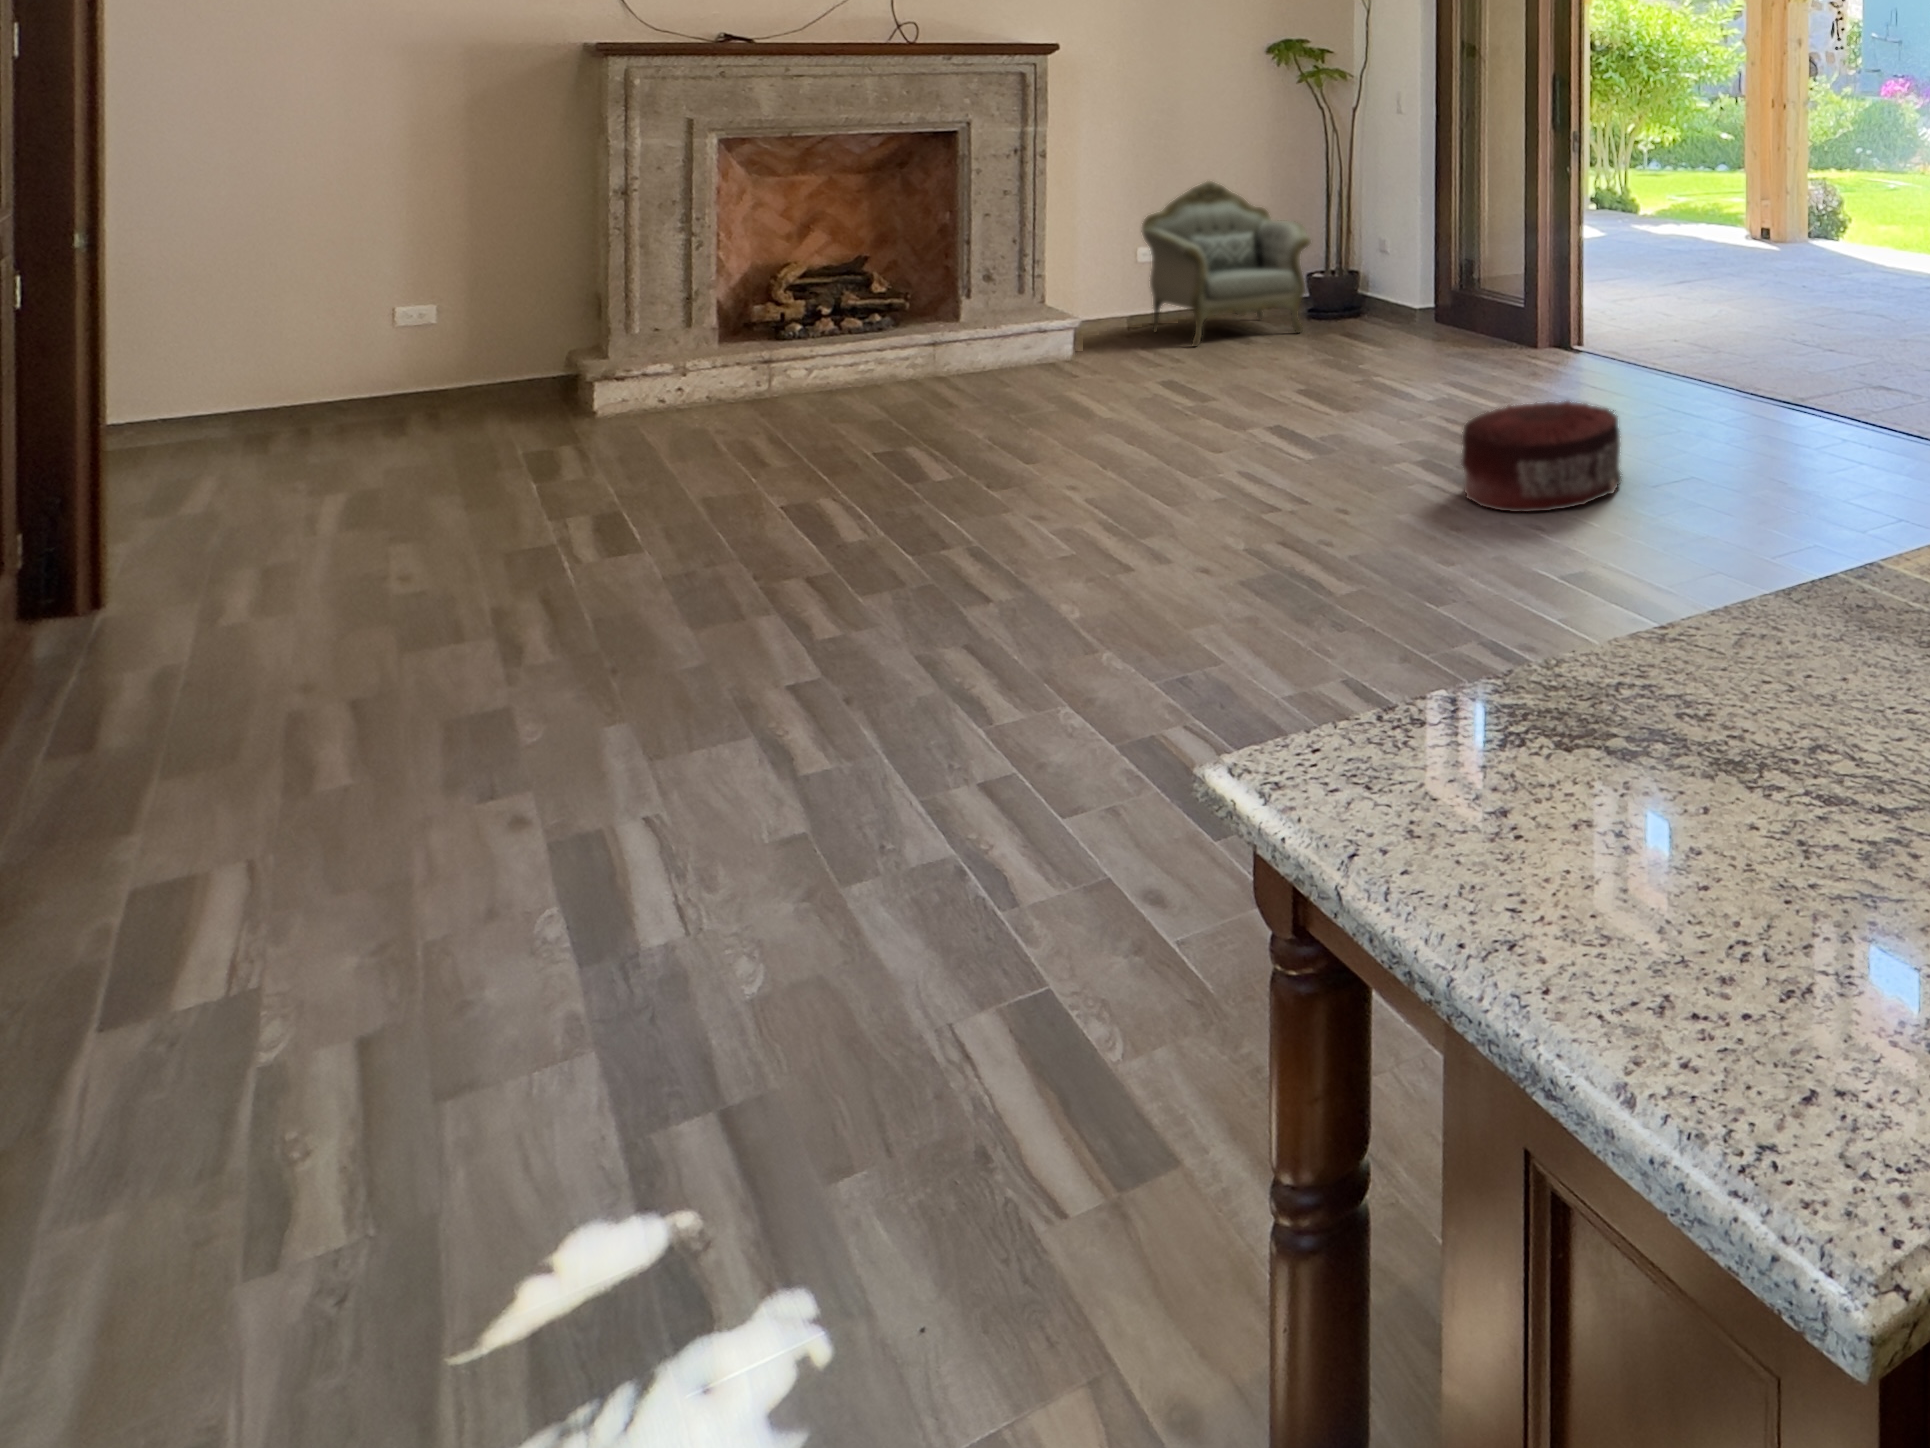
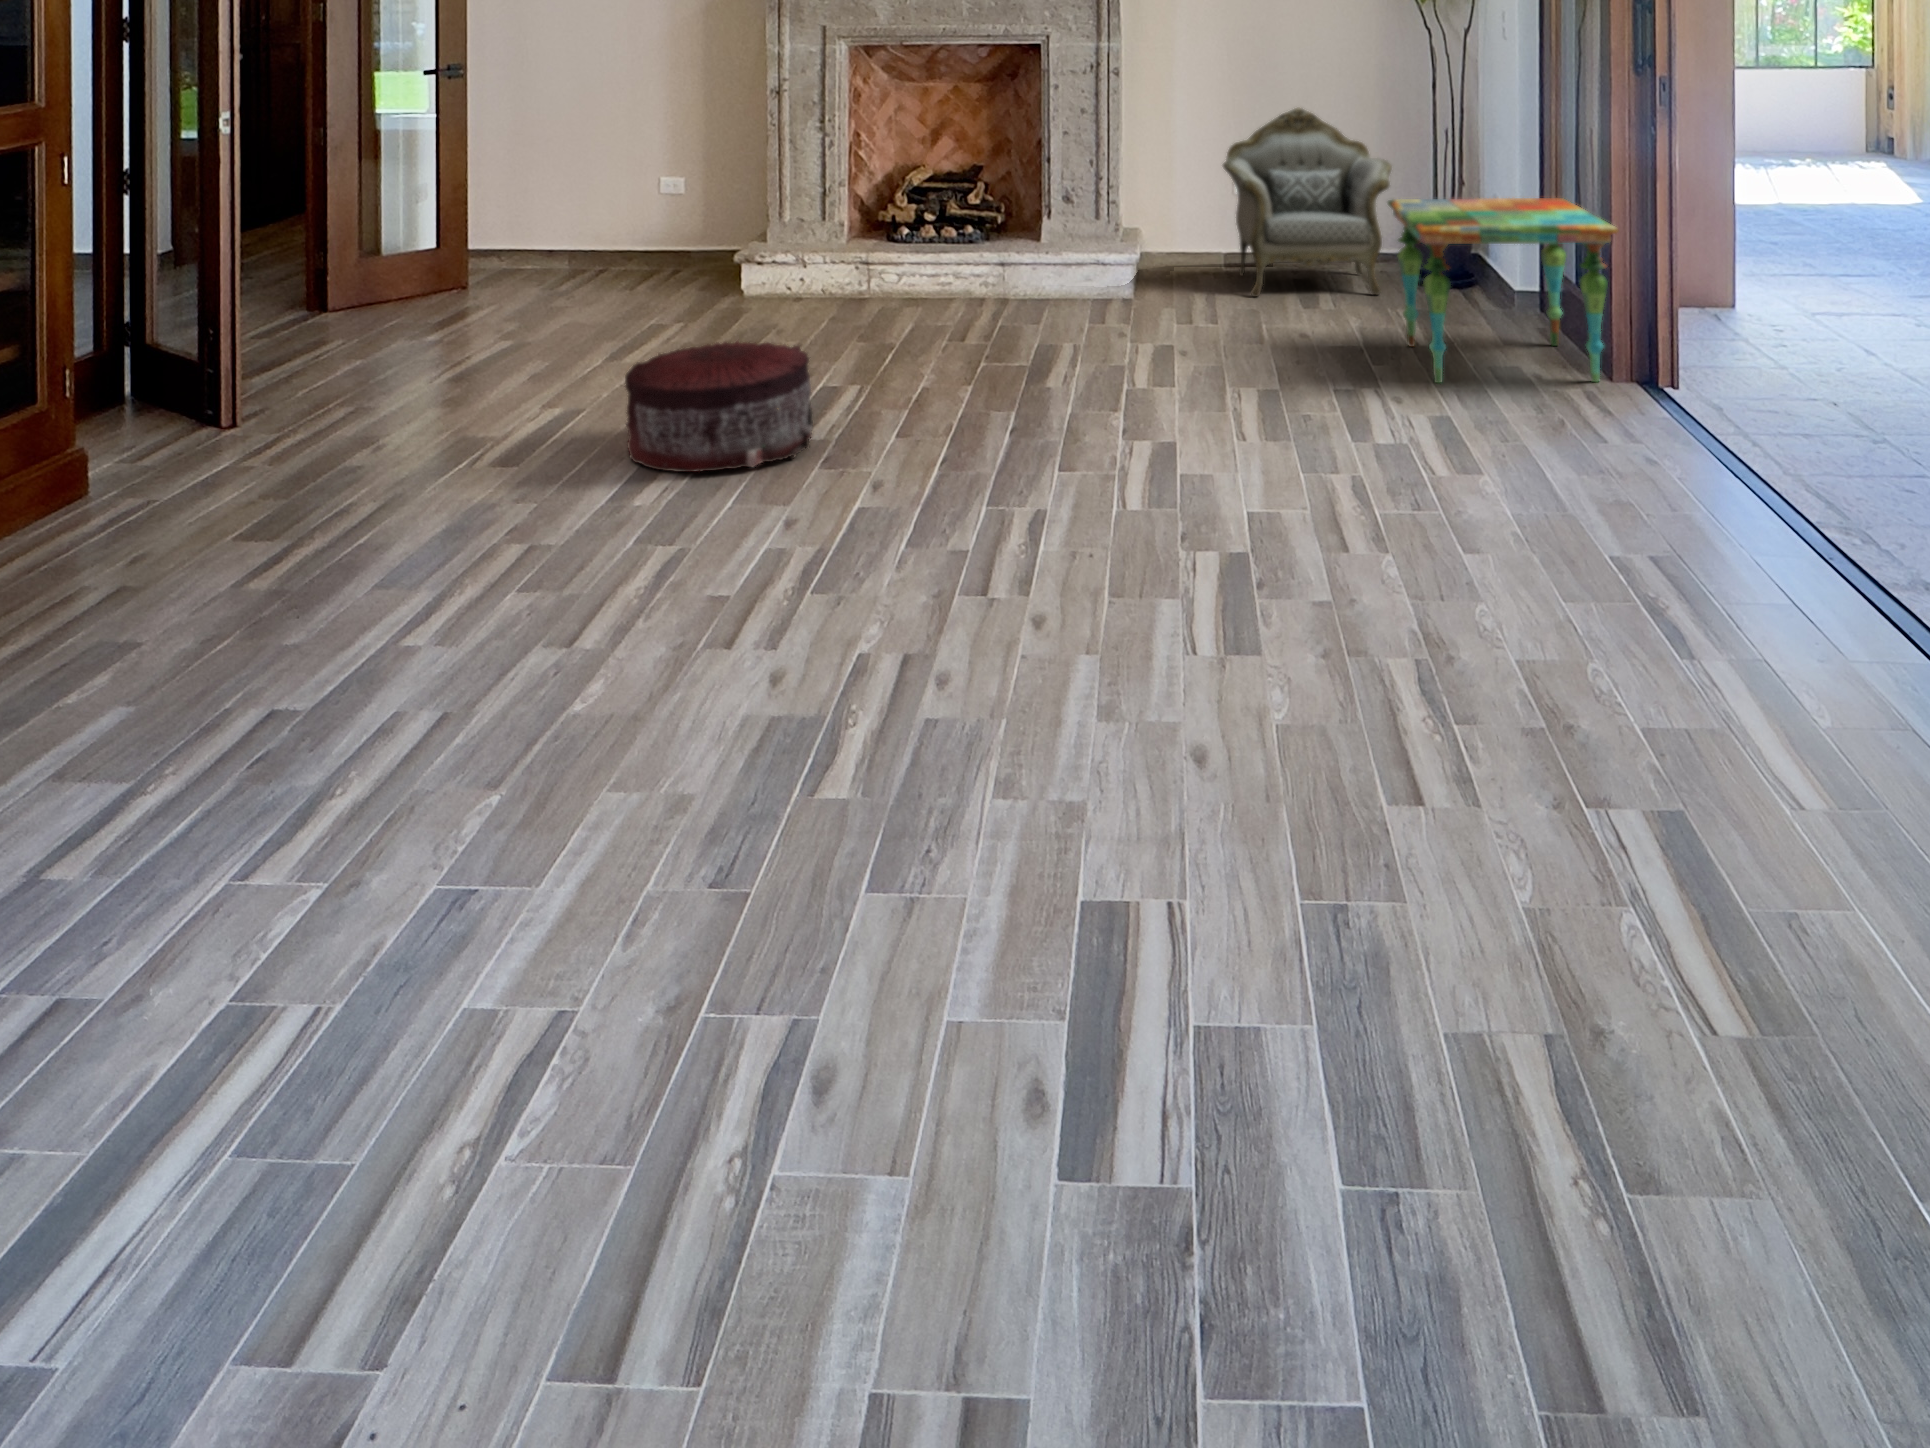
side table: none [1363,242,1563,386] -> present [1388,198,1619,383]
pouf: present [1461,401,1621,512] -> present [625,341,813,472]

